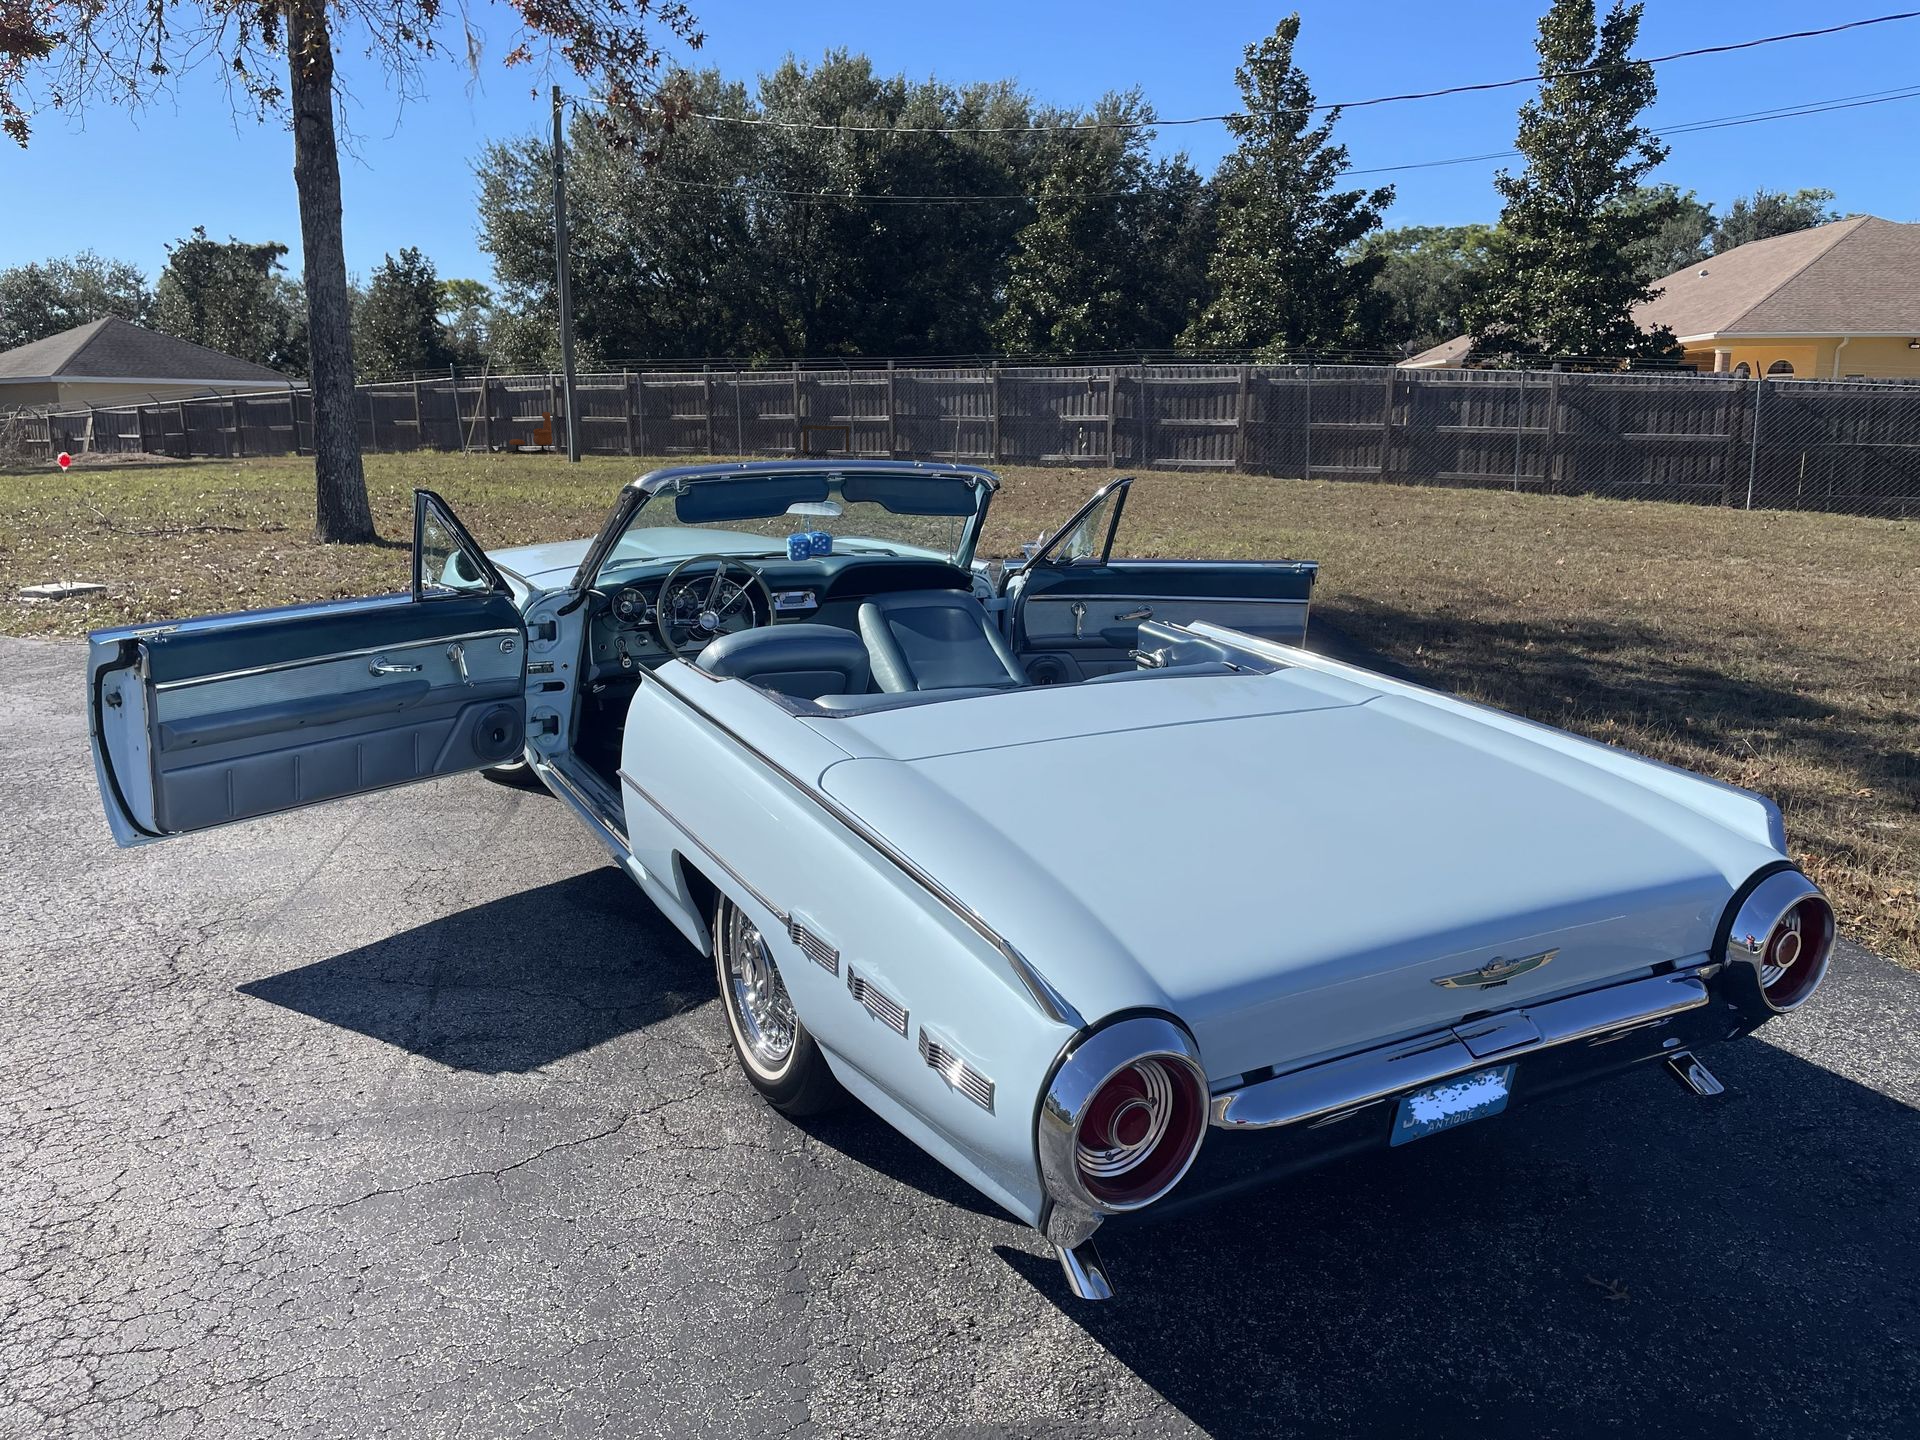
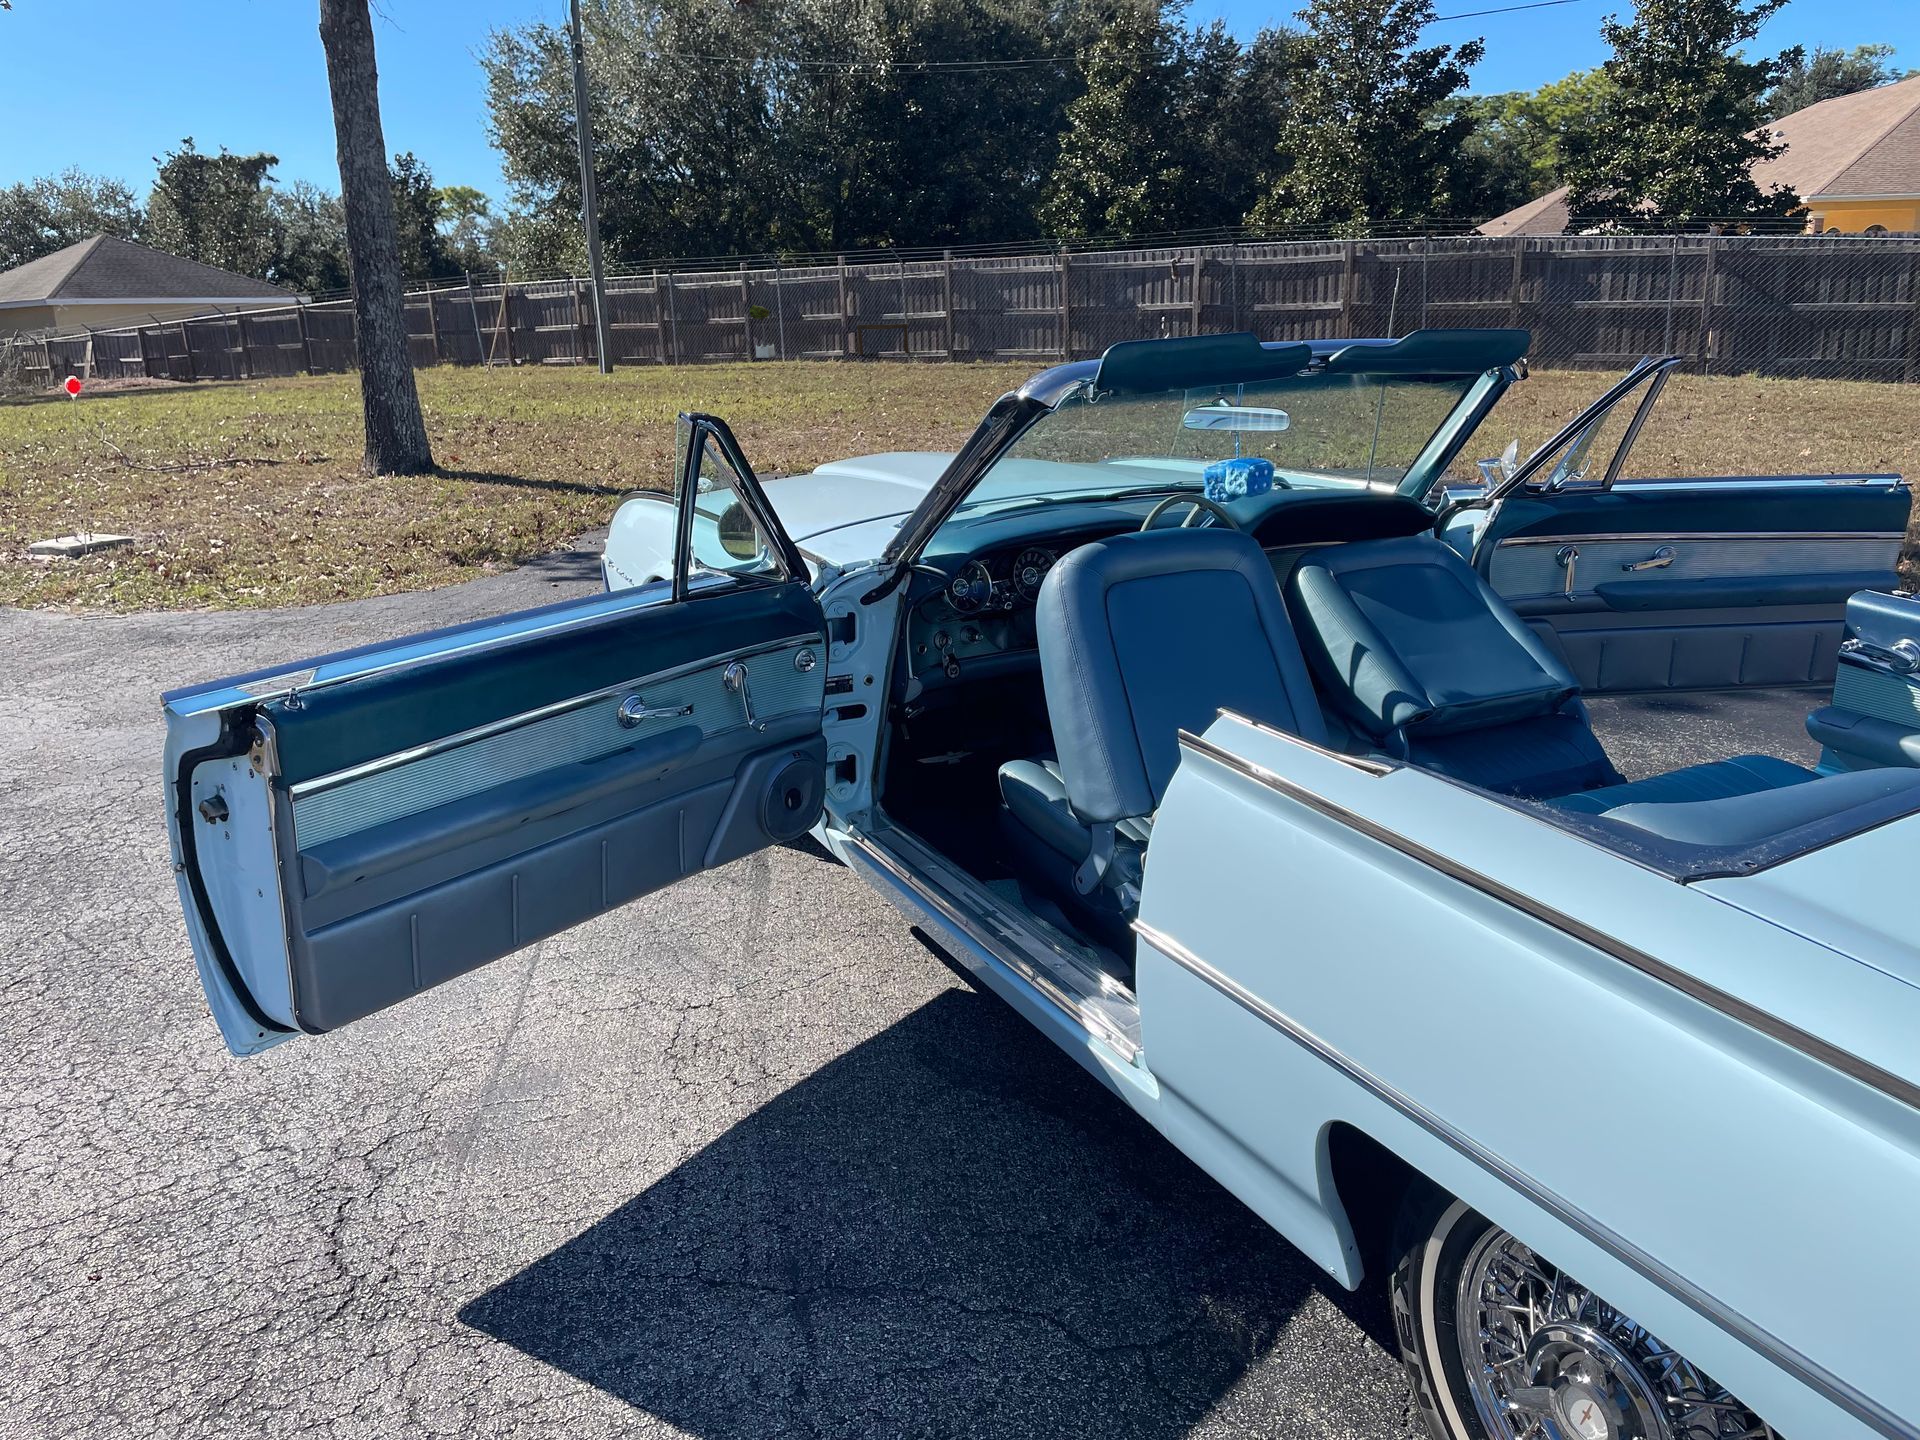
potted tree: none [706,404,729,452] -> present [750,305,775,358]
lounge chair: present [507,412,553,454] -> none [534,320,586,366]

